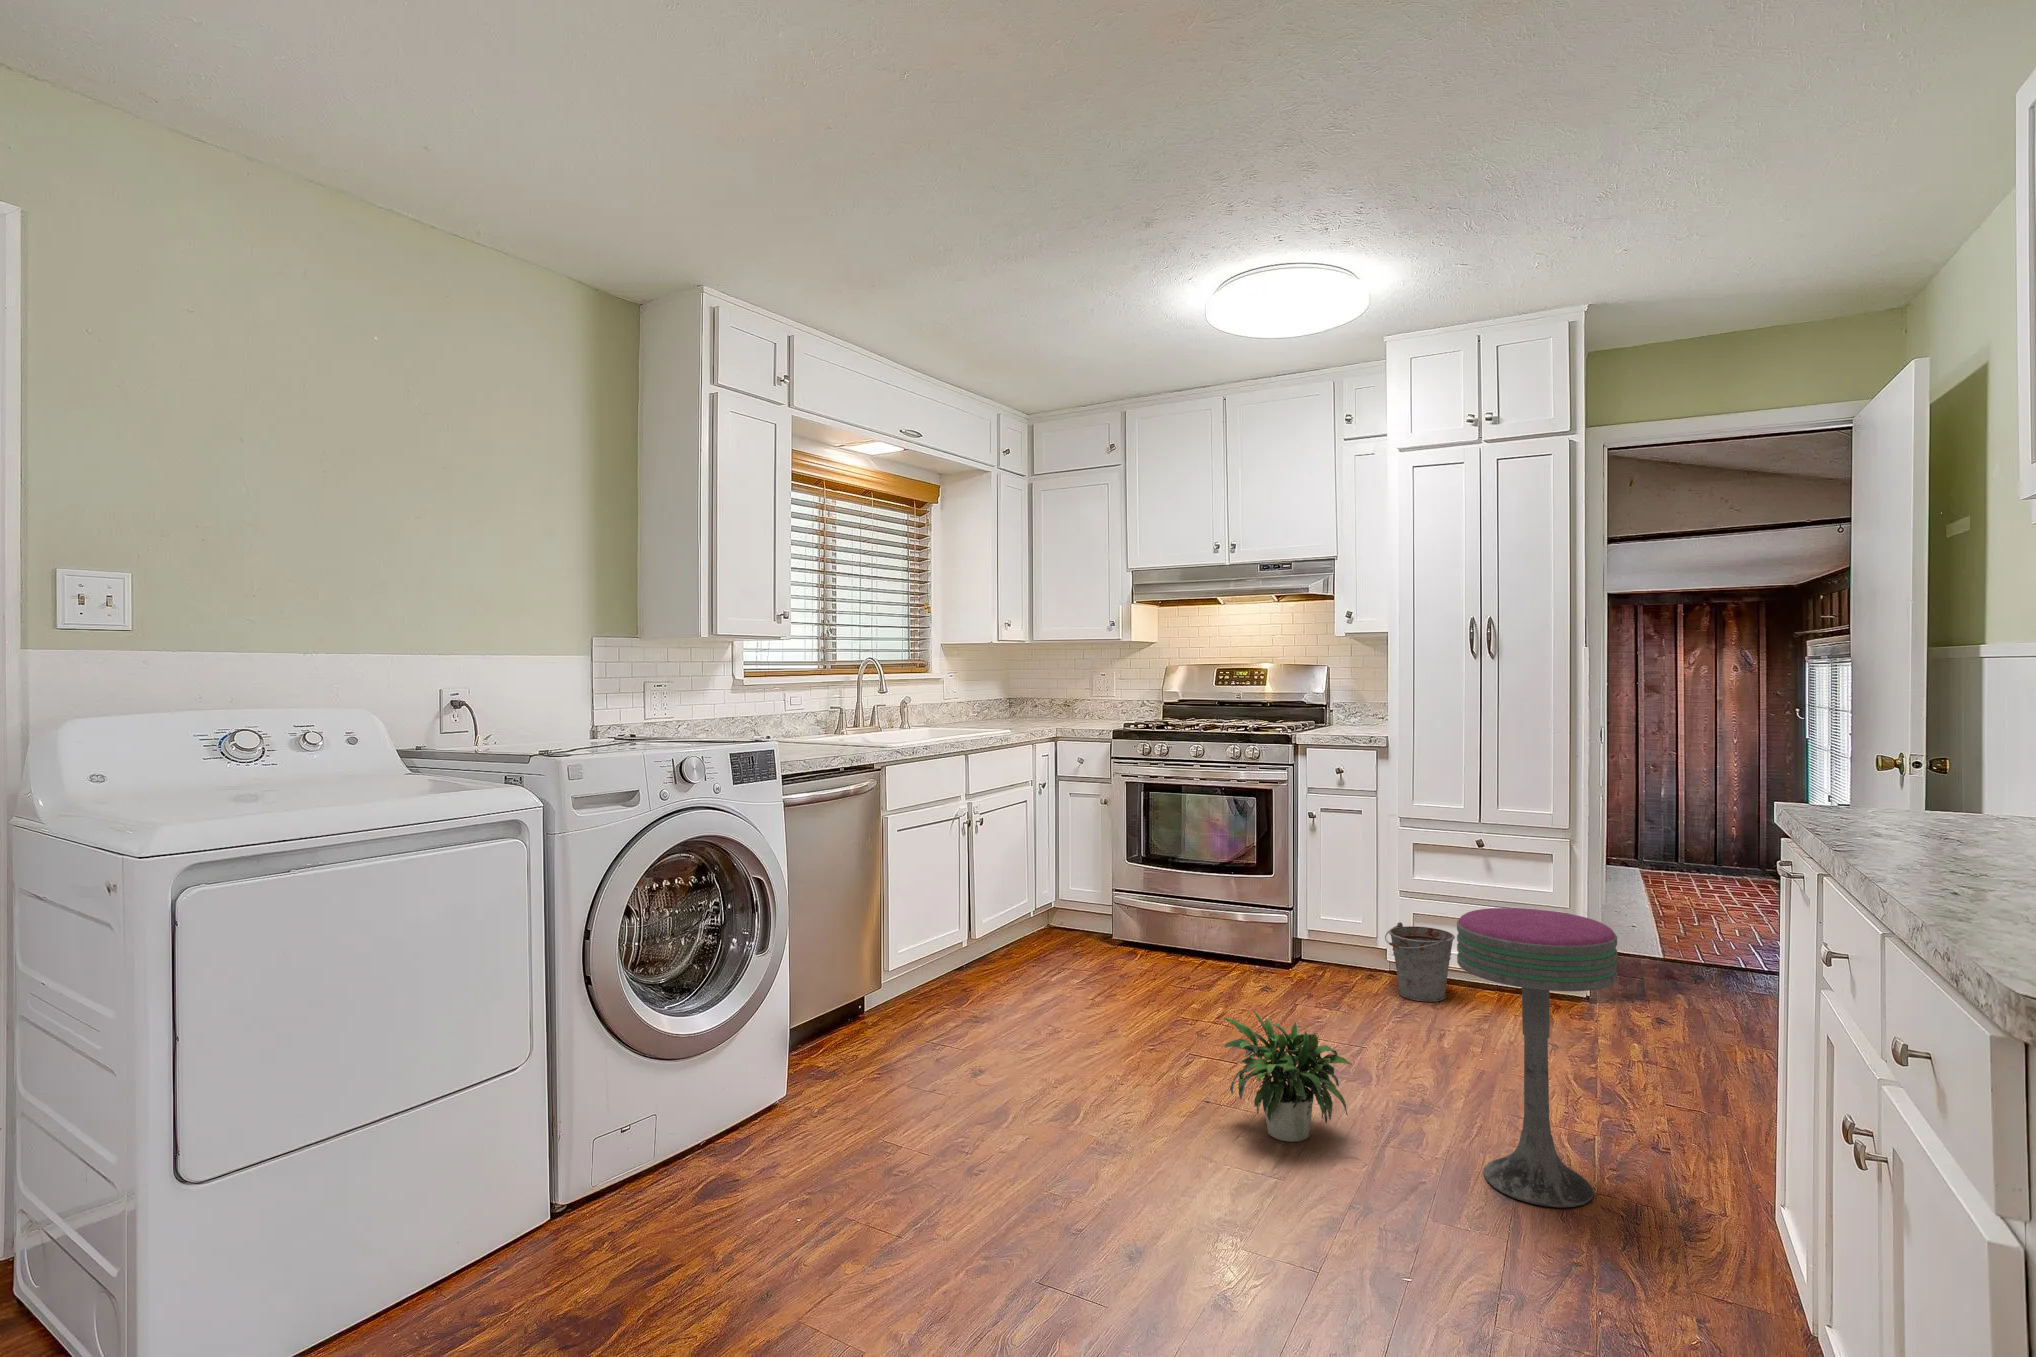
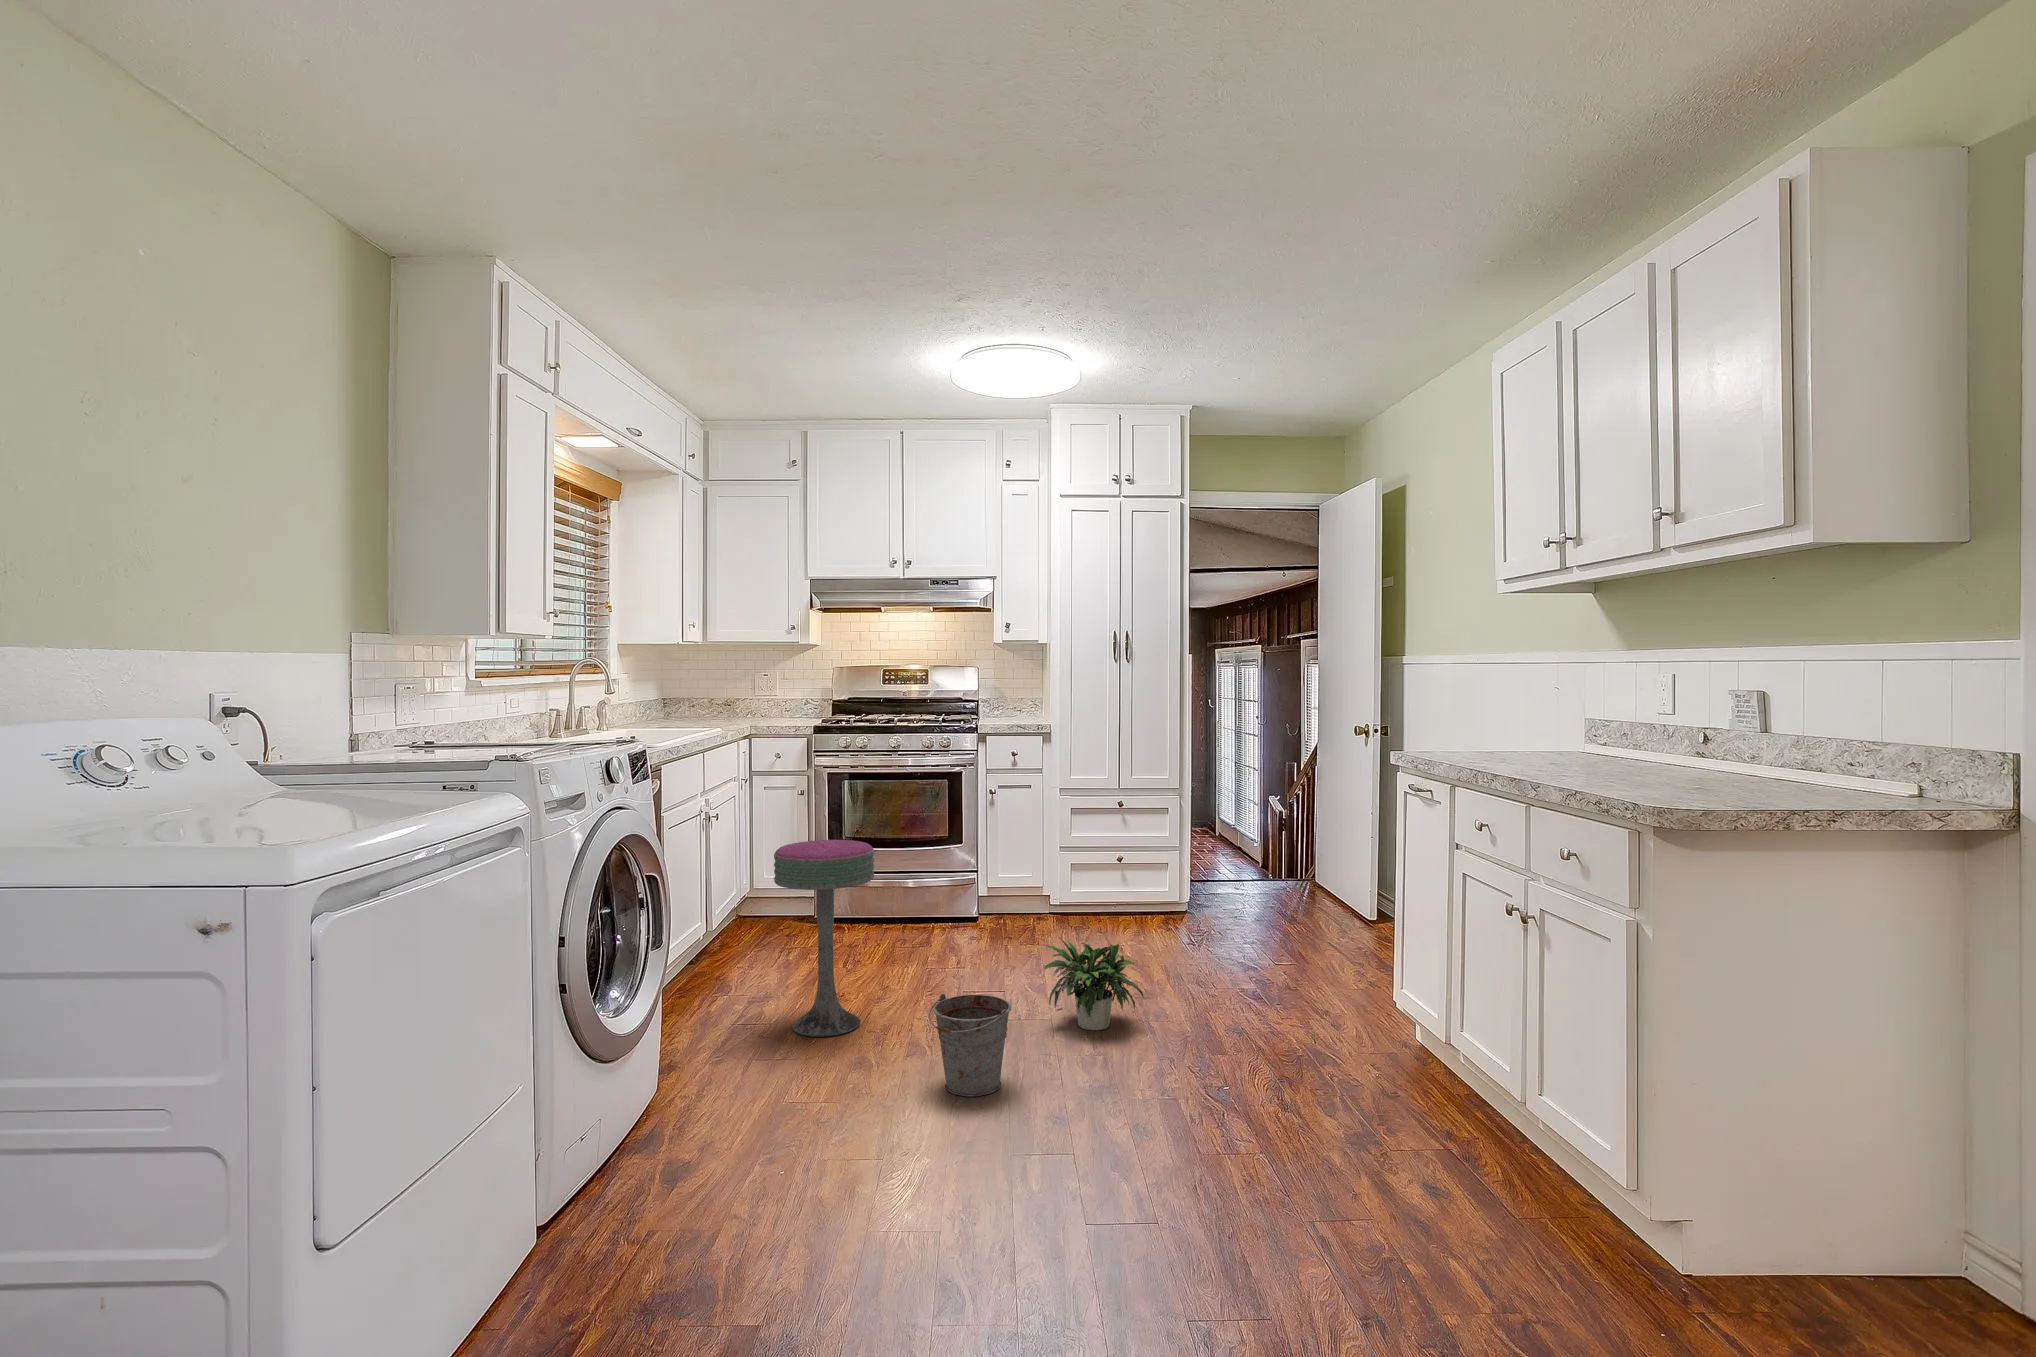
bar stool: present [1457,908,1618,1208] -> present [774,840,874,1037]
bucket: present [1385,922,1455,1002] -> present [928,994,1012,1096]

